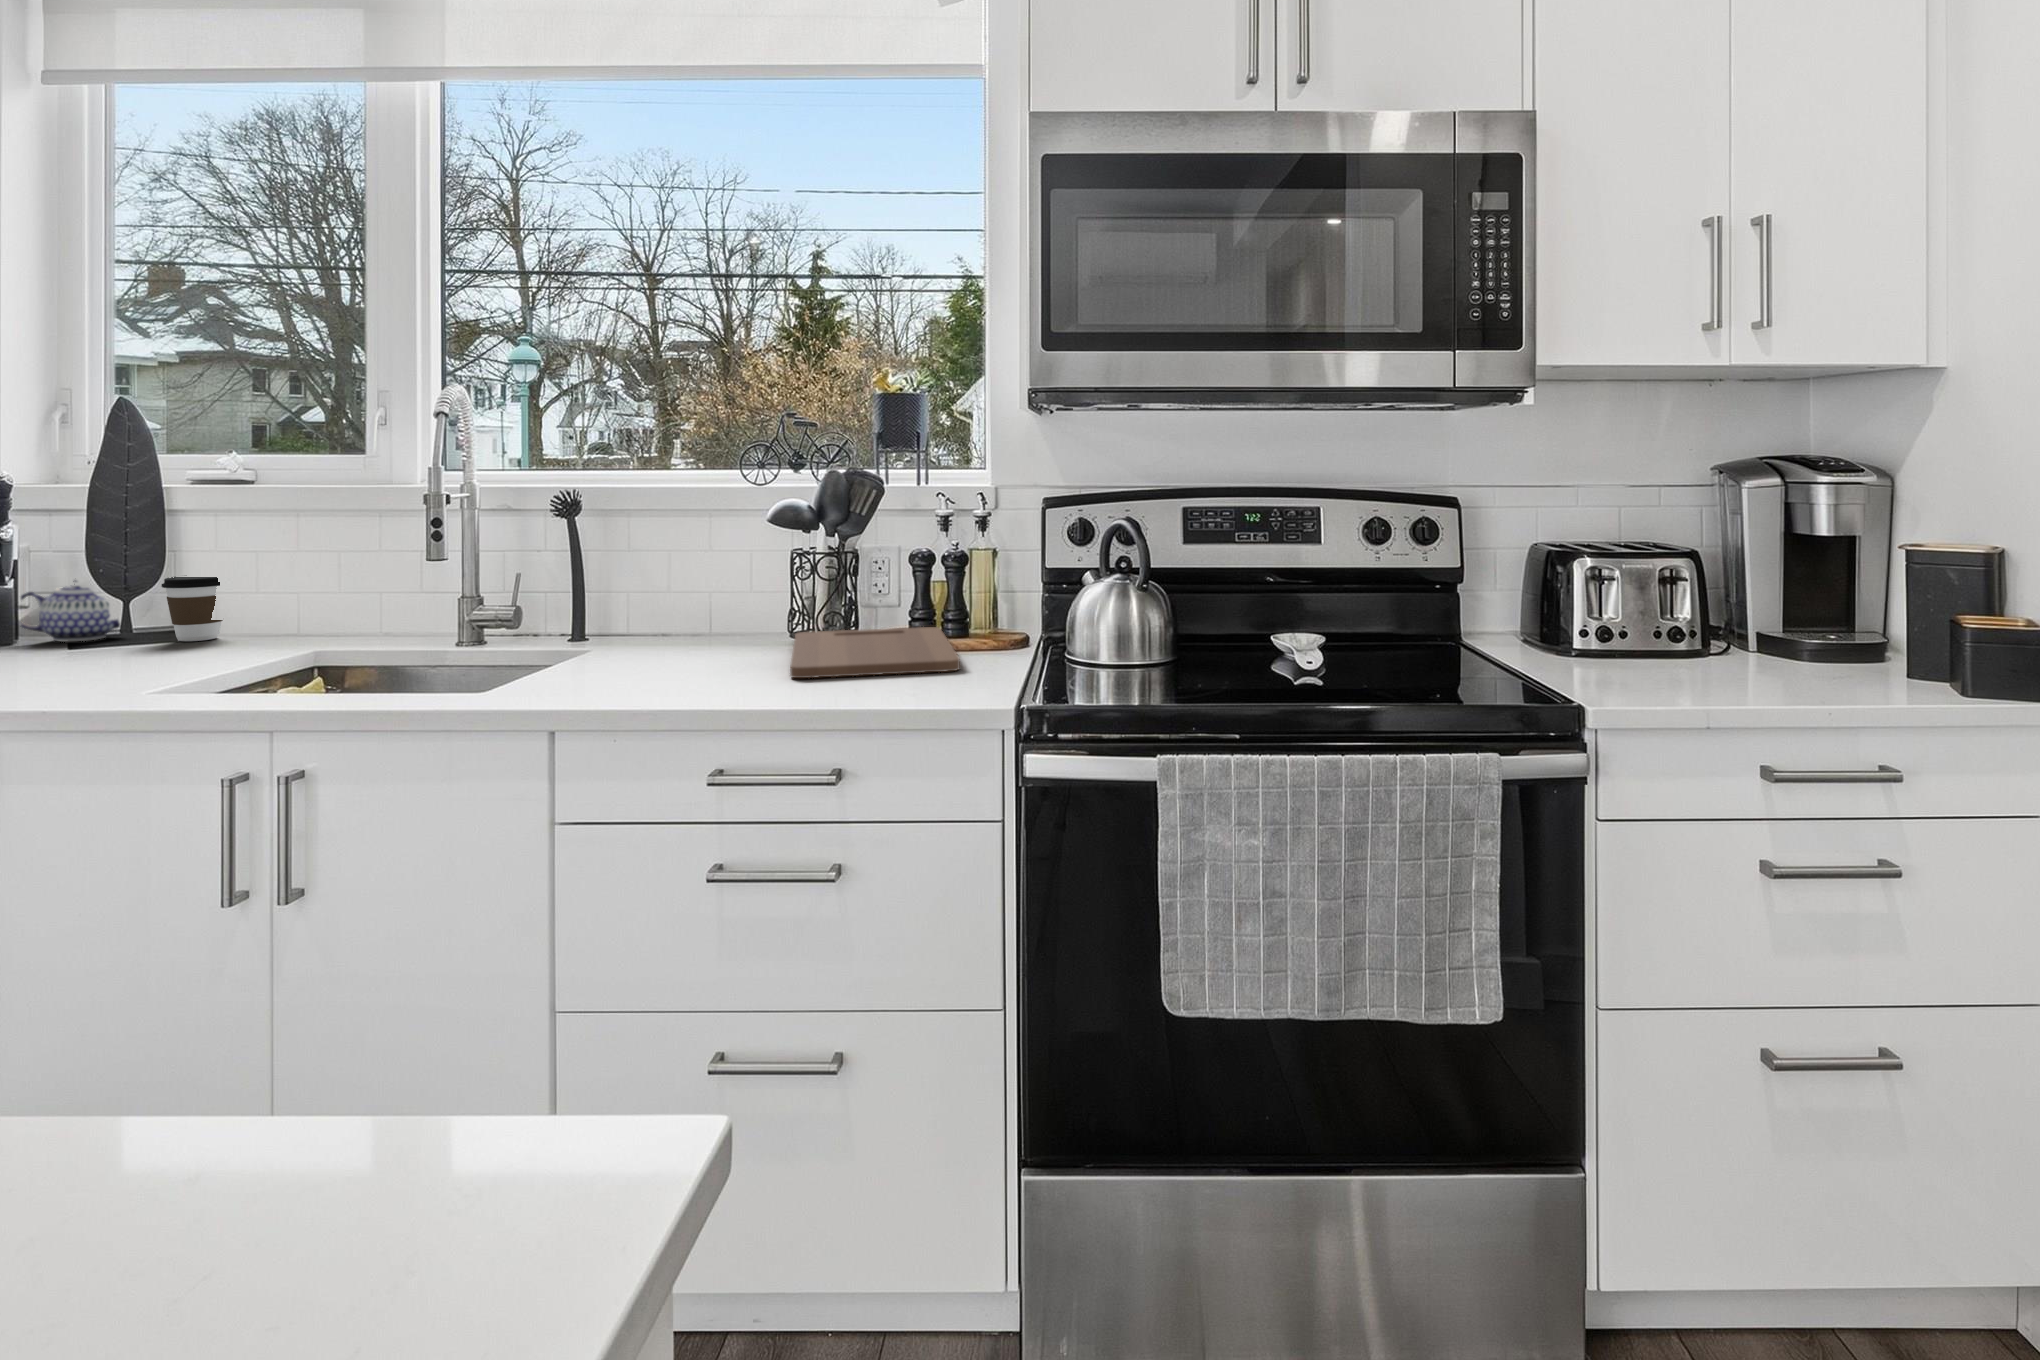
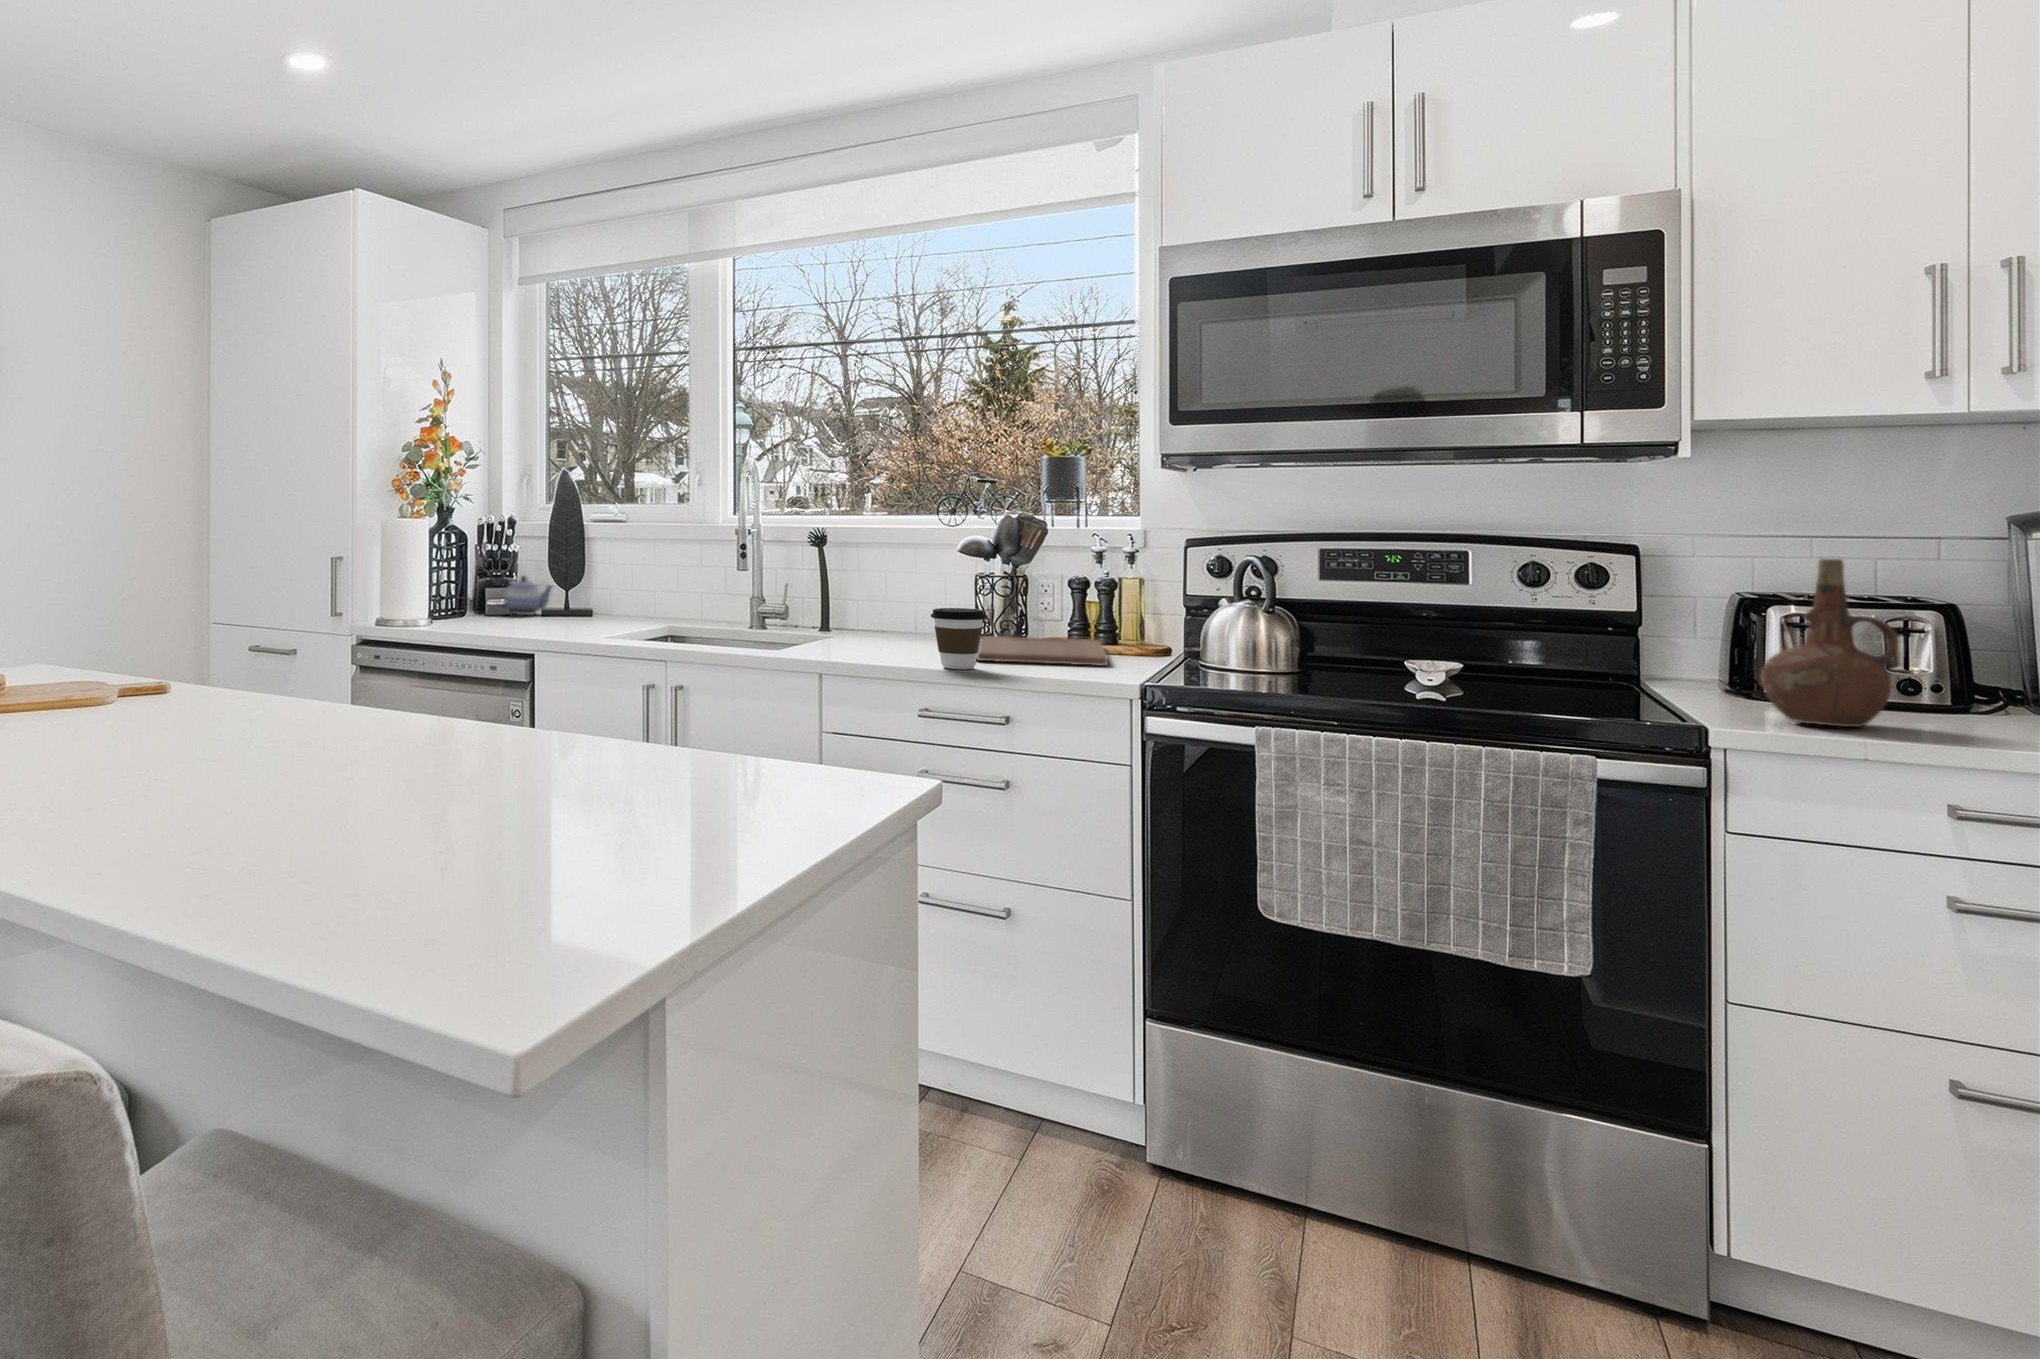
ceramic pitcher: none [1617,512,1726,691] -> present [1761,559,1898,727]
coffee cup: present [162,577,223,641] -> present [931,608,986,669]

